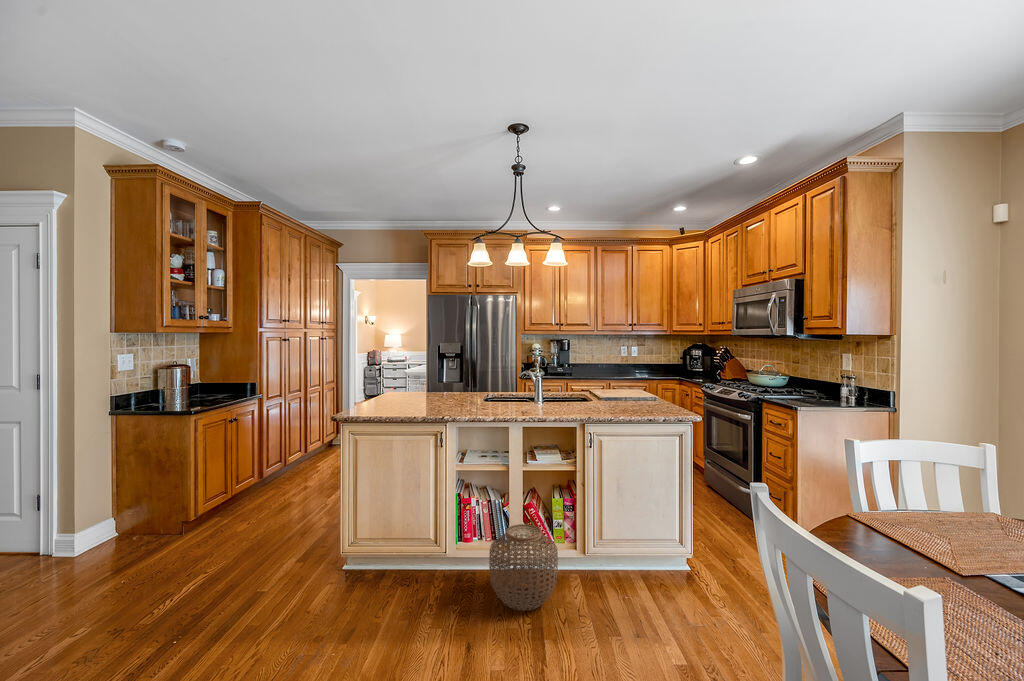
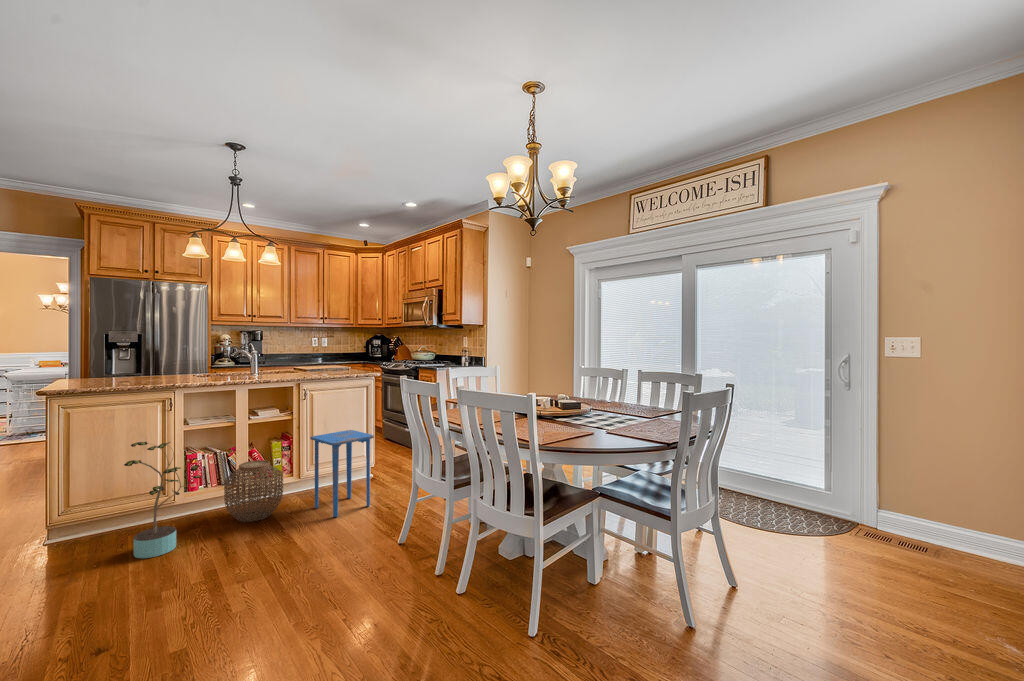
potted plant: none [376,488,458,637] -> present [124,442,201,558]
side table: none [593,502,685,645] -> present [310,430,374,517]

